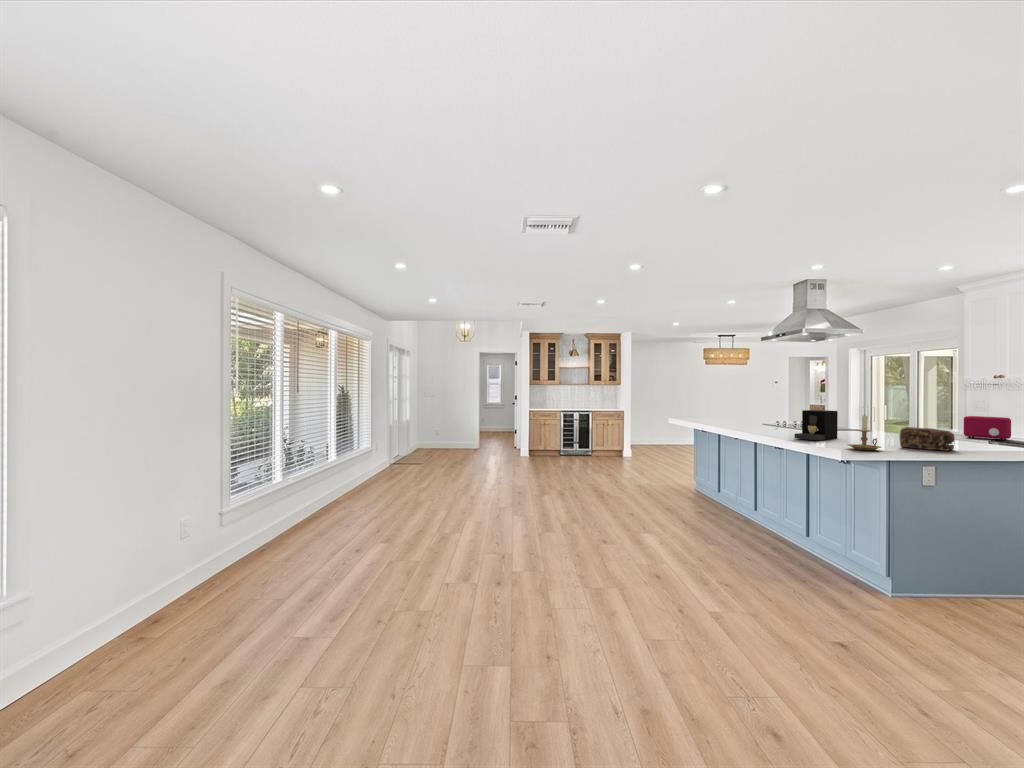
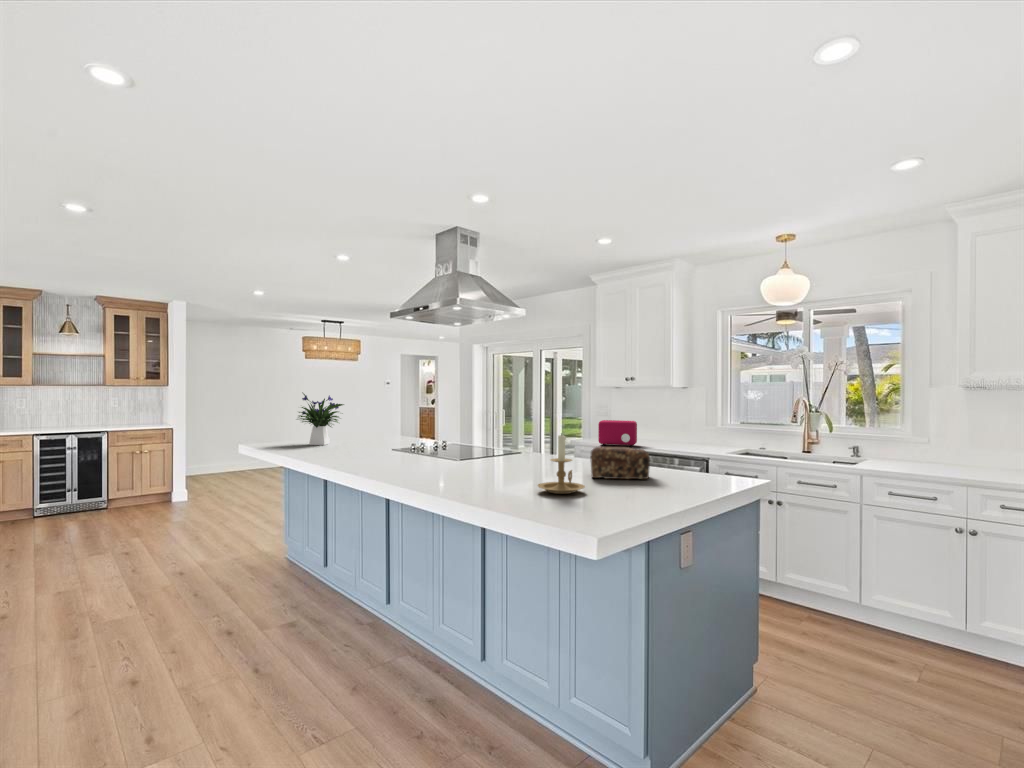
flower arrangement: none [700,389,734,423] -> present [299,393,344,445]
coffee maker: present [794,410,838,440] -> none [448,424,500,476]

